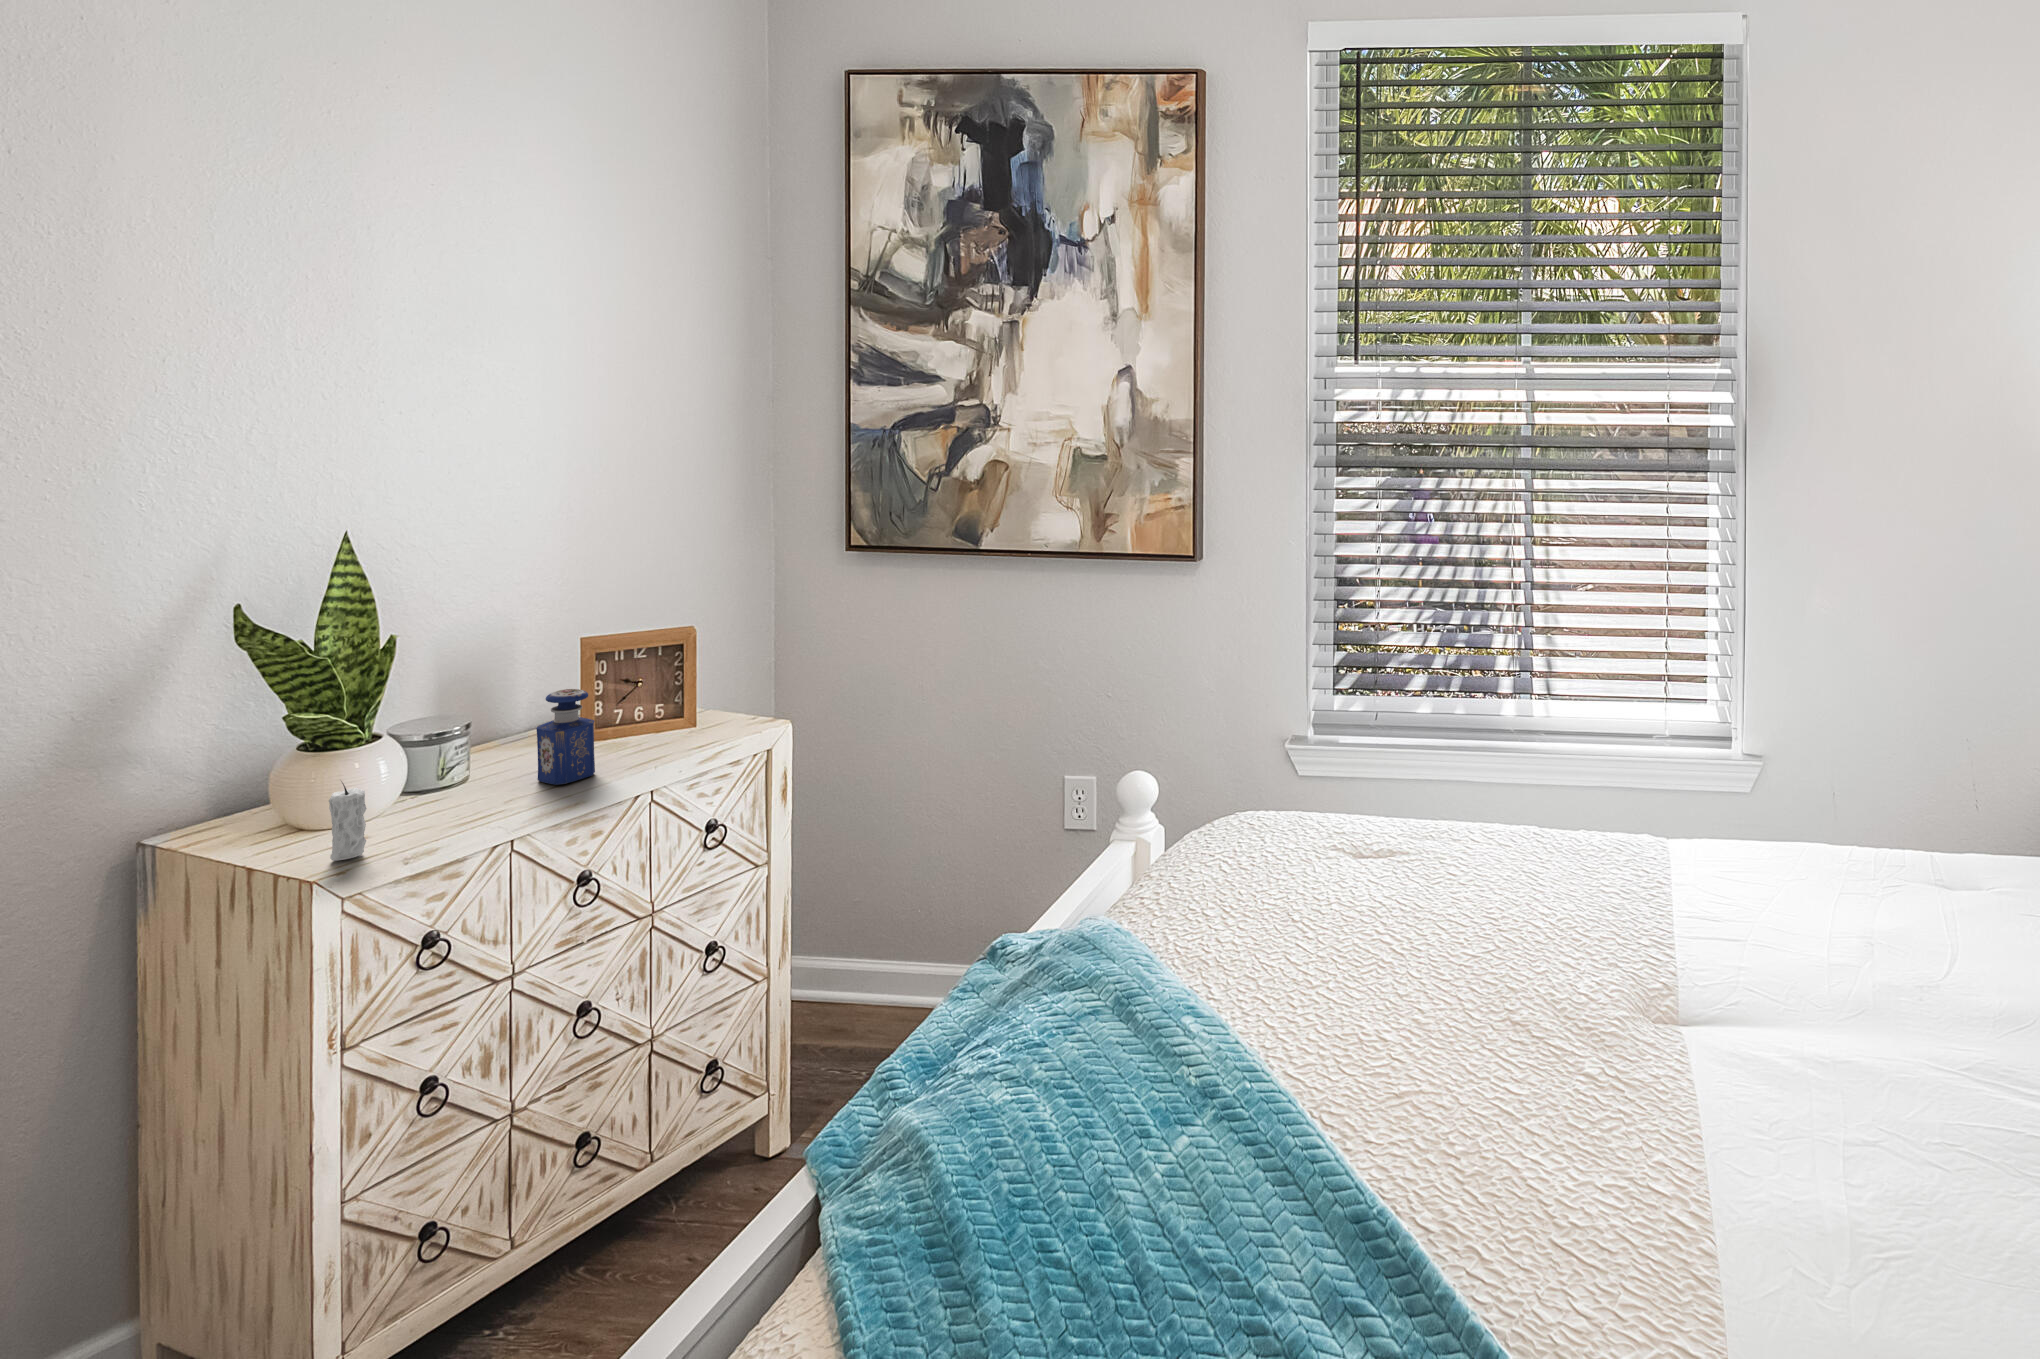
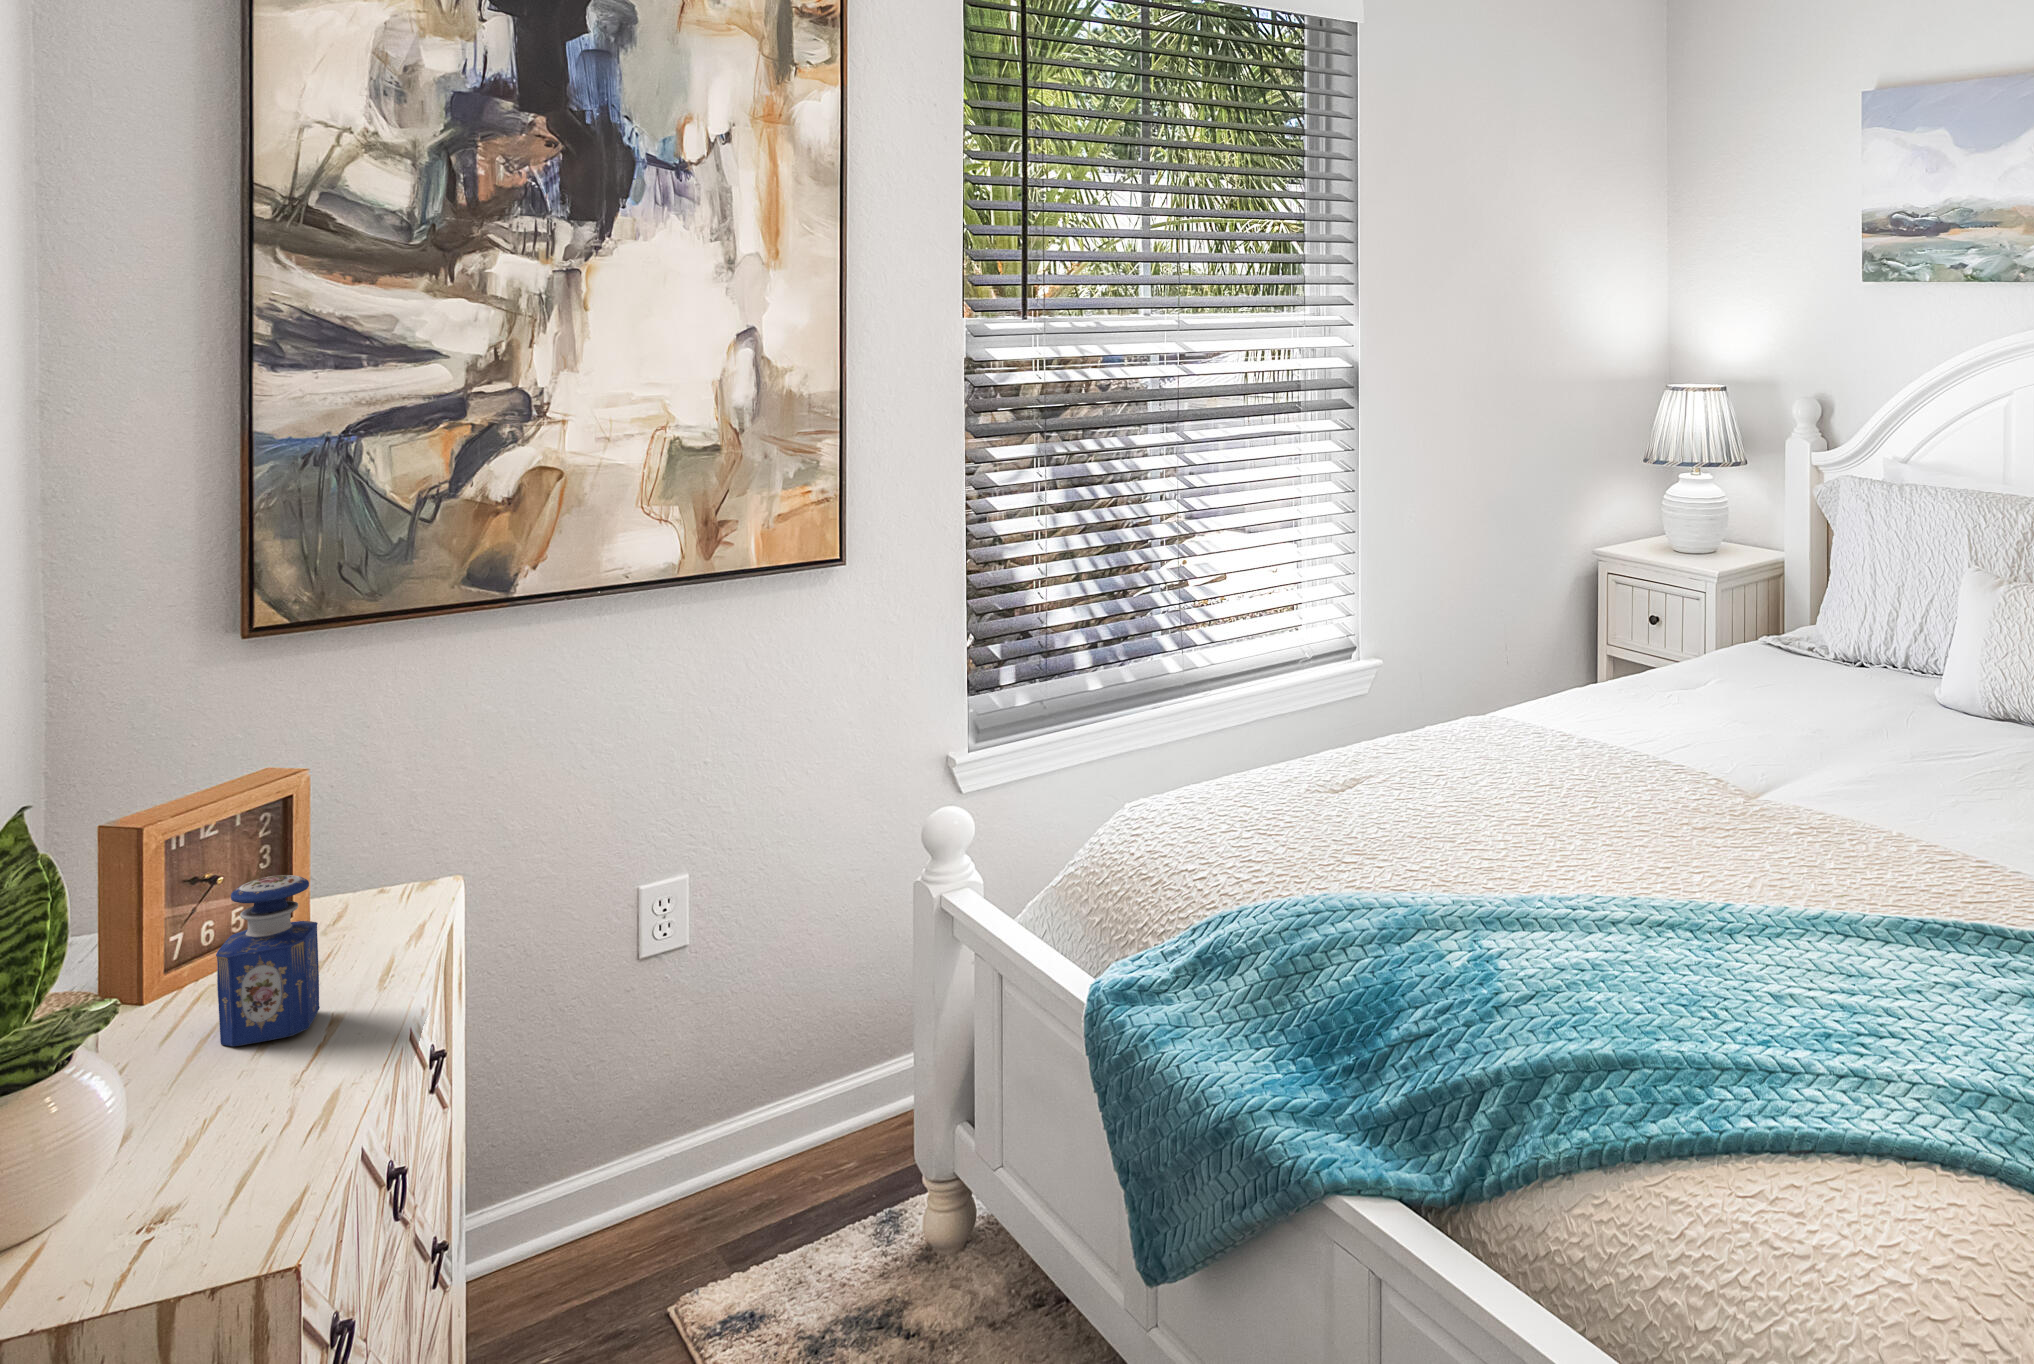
candle: present [329,783,366,861] -> none [141,1081,212,1234]

